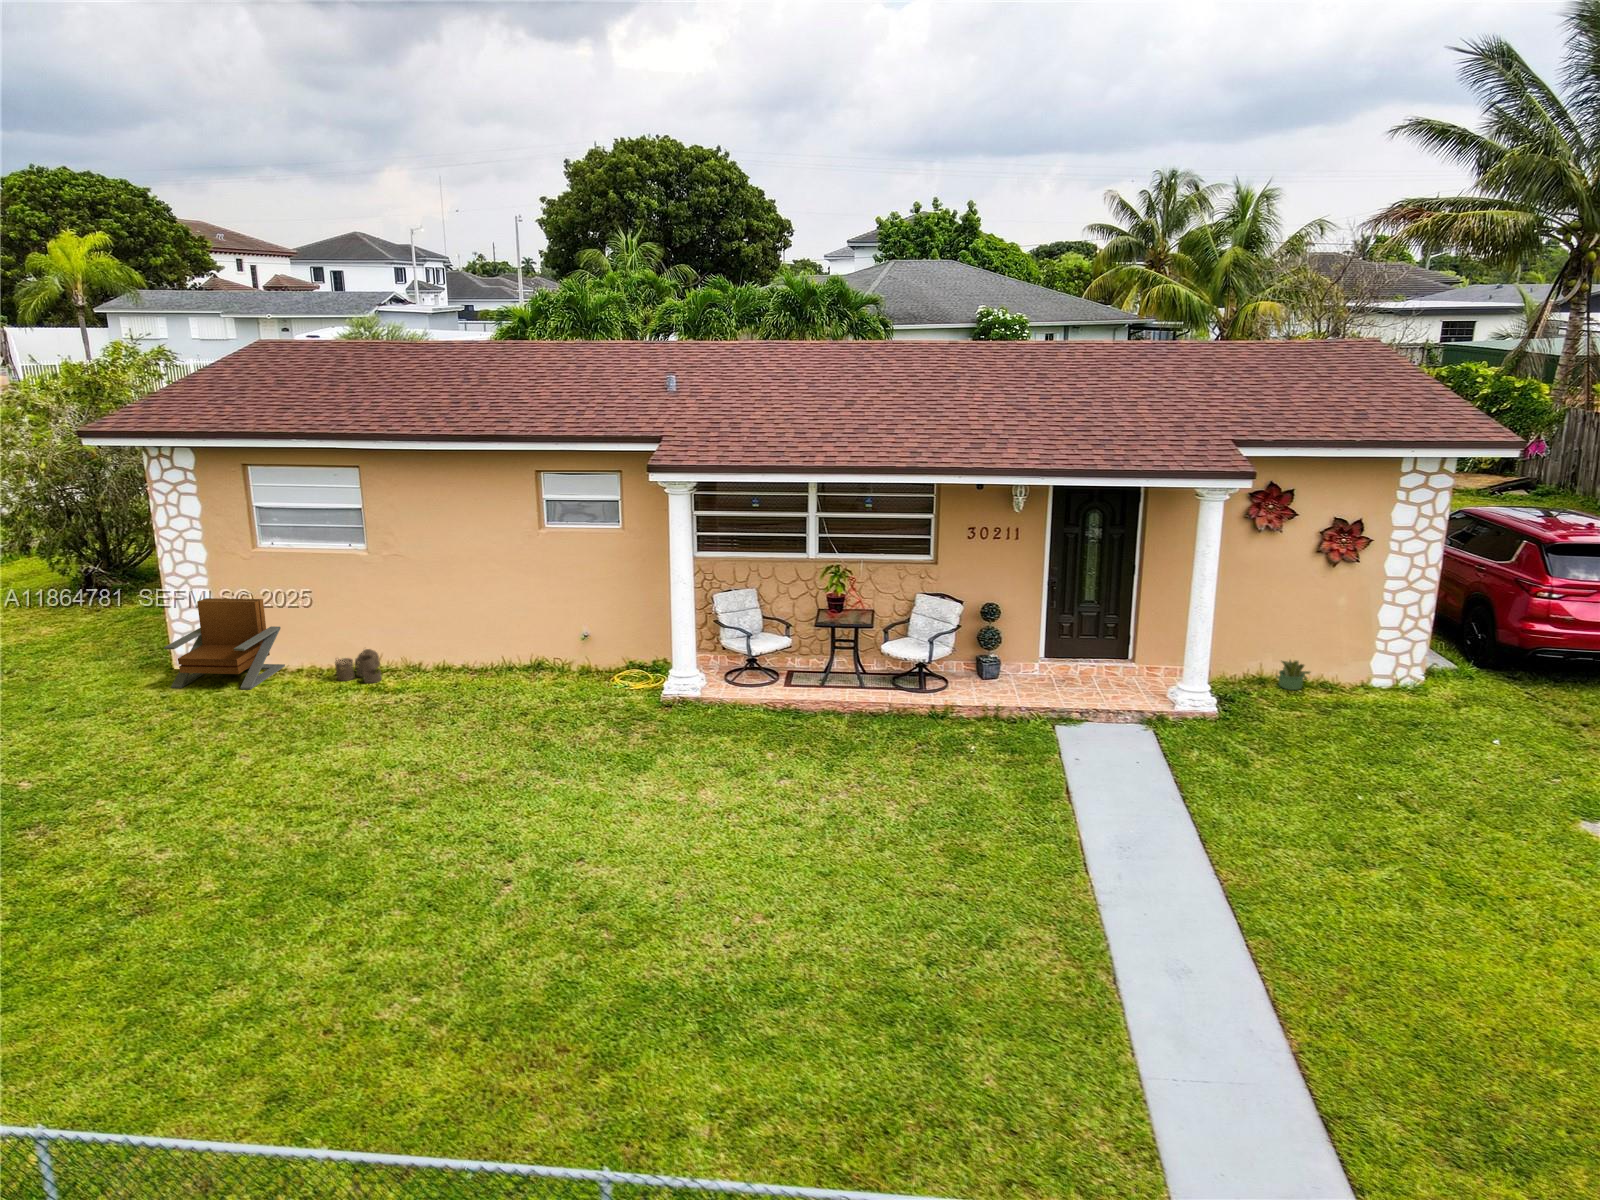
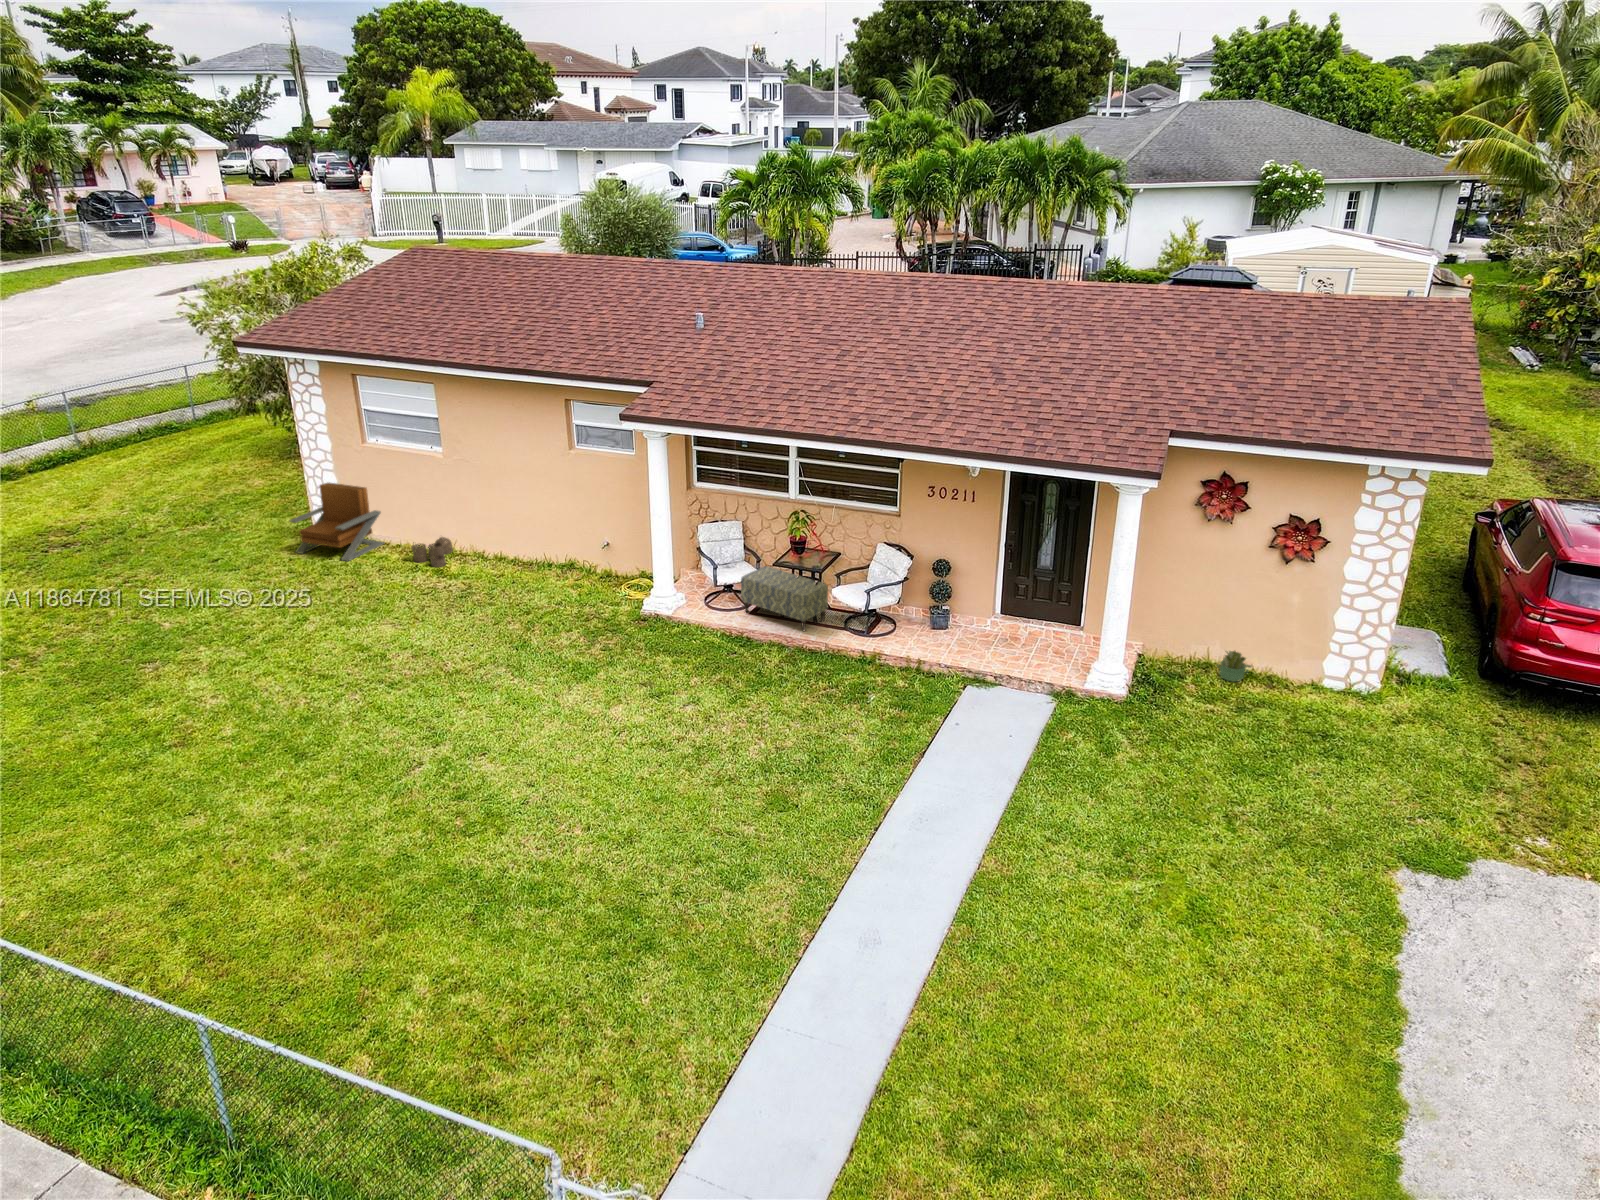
bench: none [769,634,867,697] -> present [741,566,828,631]

